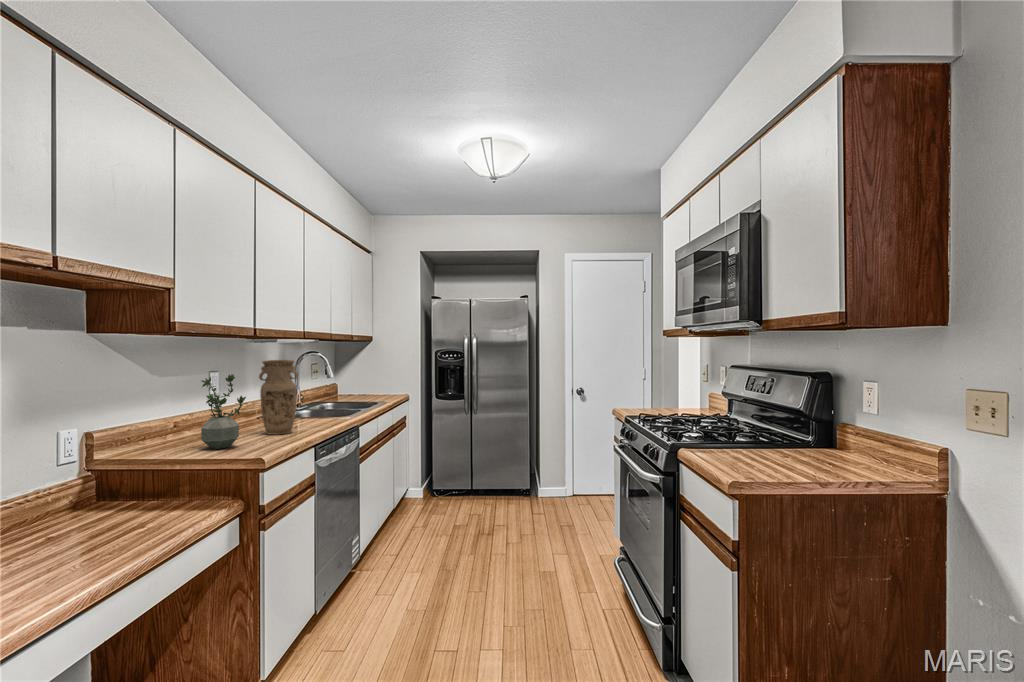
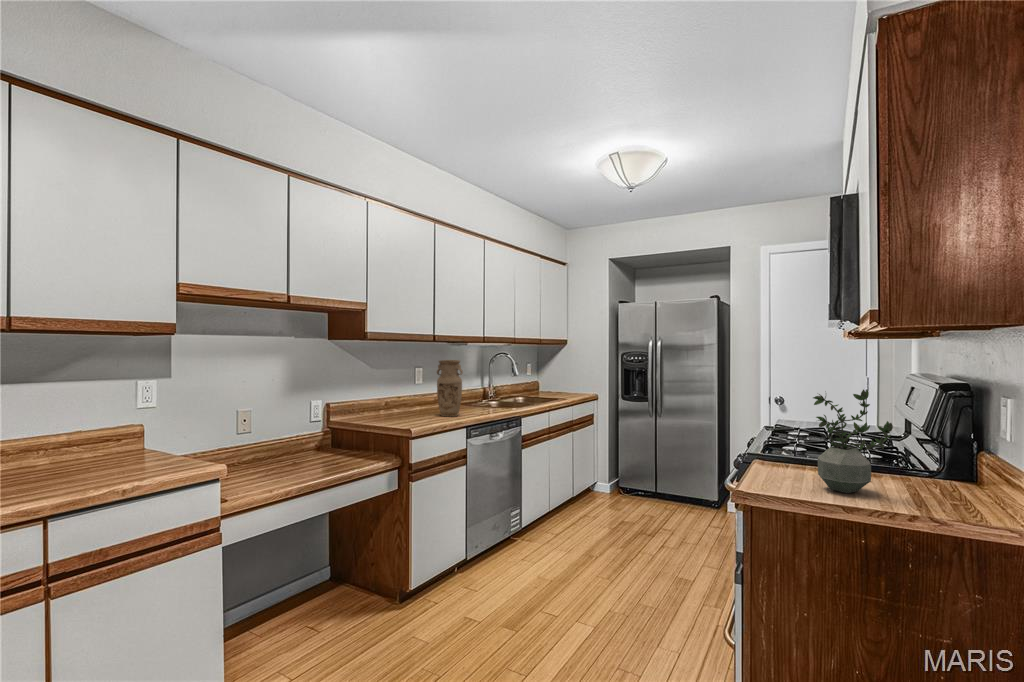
potted plant: present [201,374,246,449] -> present [813,390,893,493]

